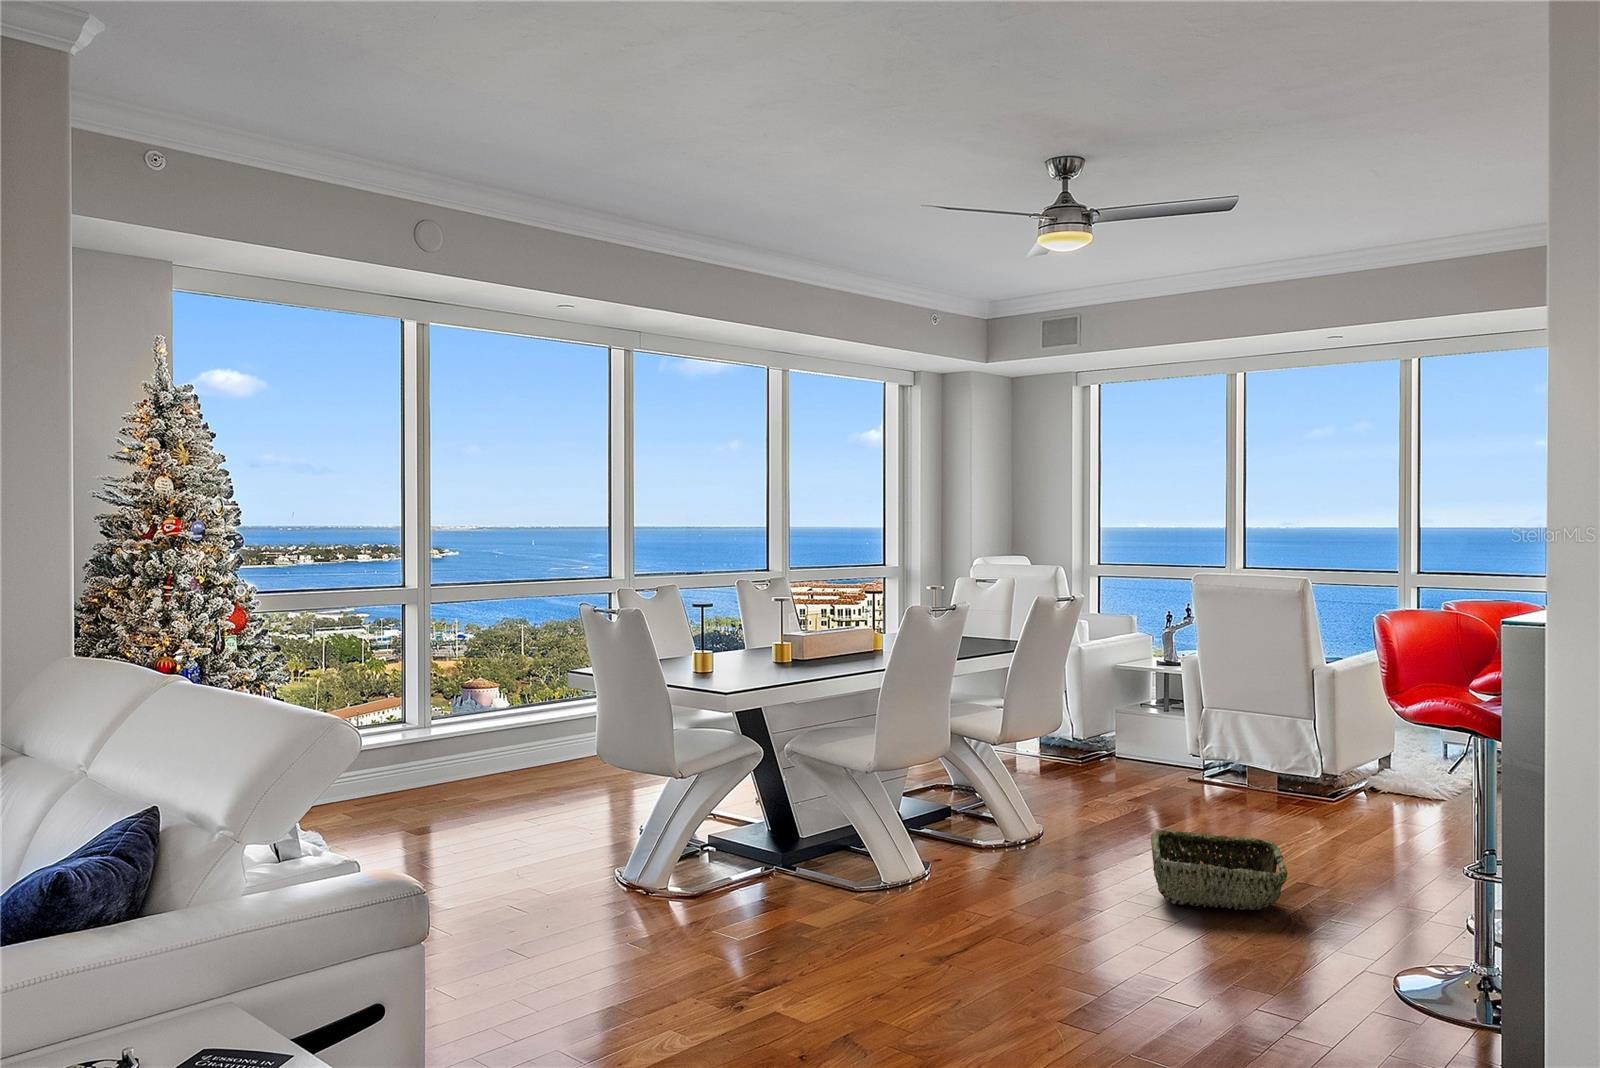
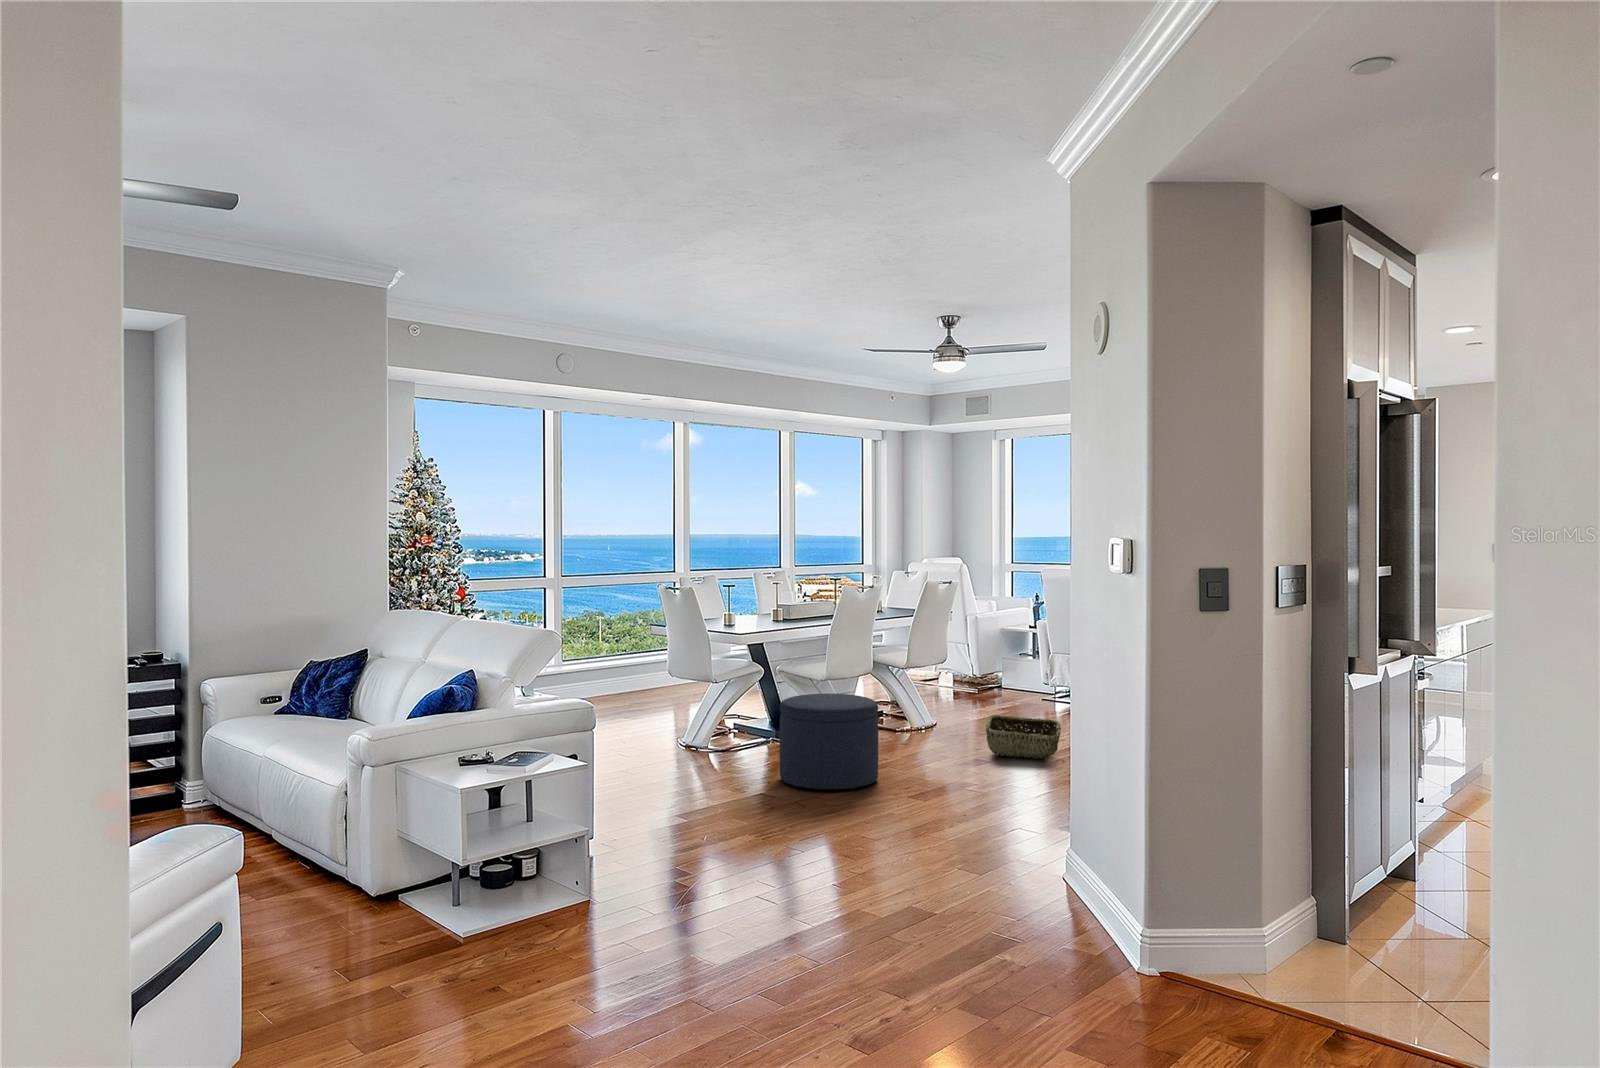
ottoman: none [804,804,986,997] -> present [780,693,878,790]

